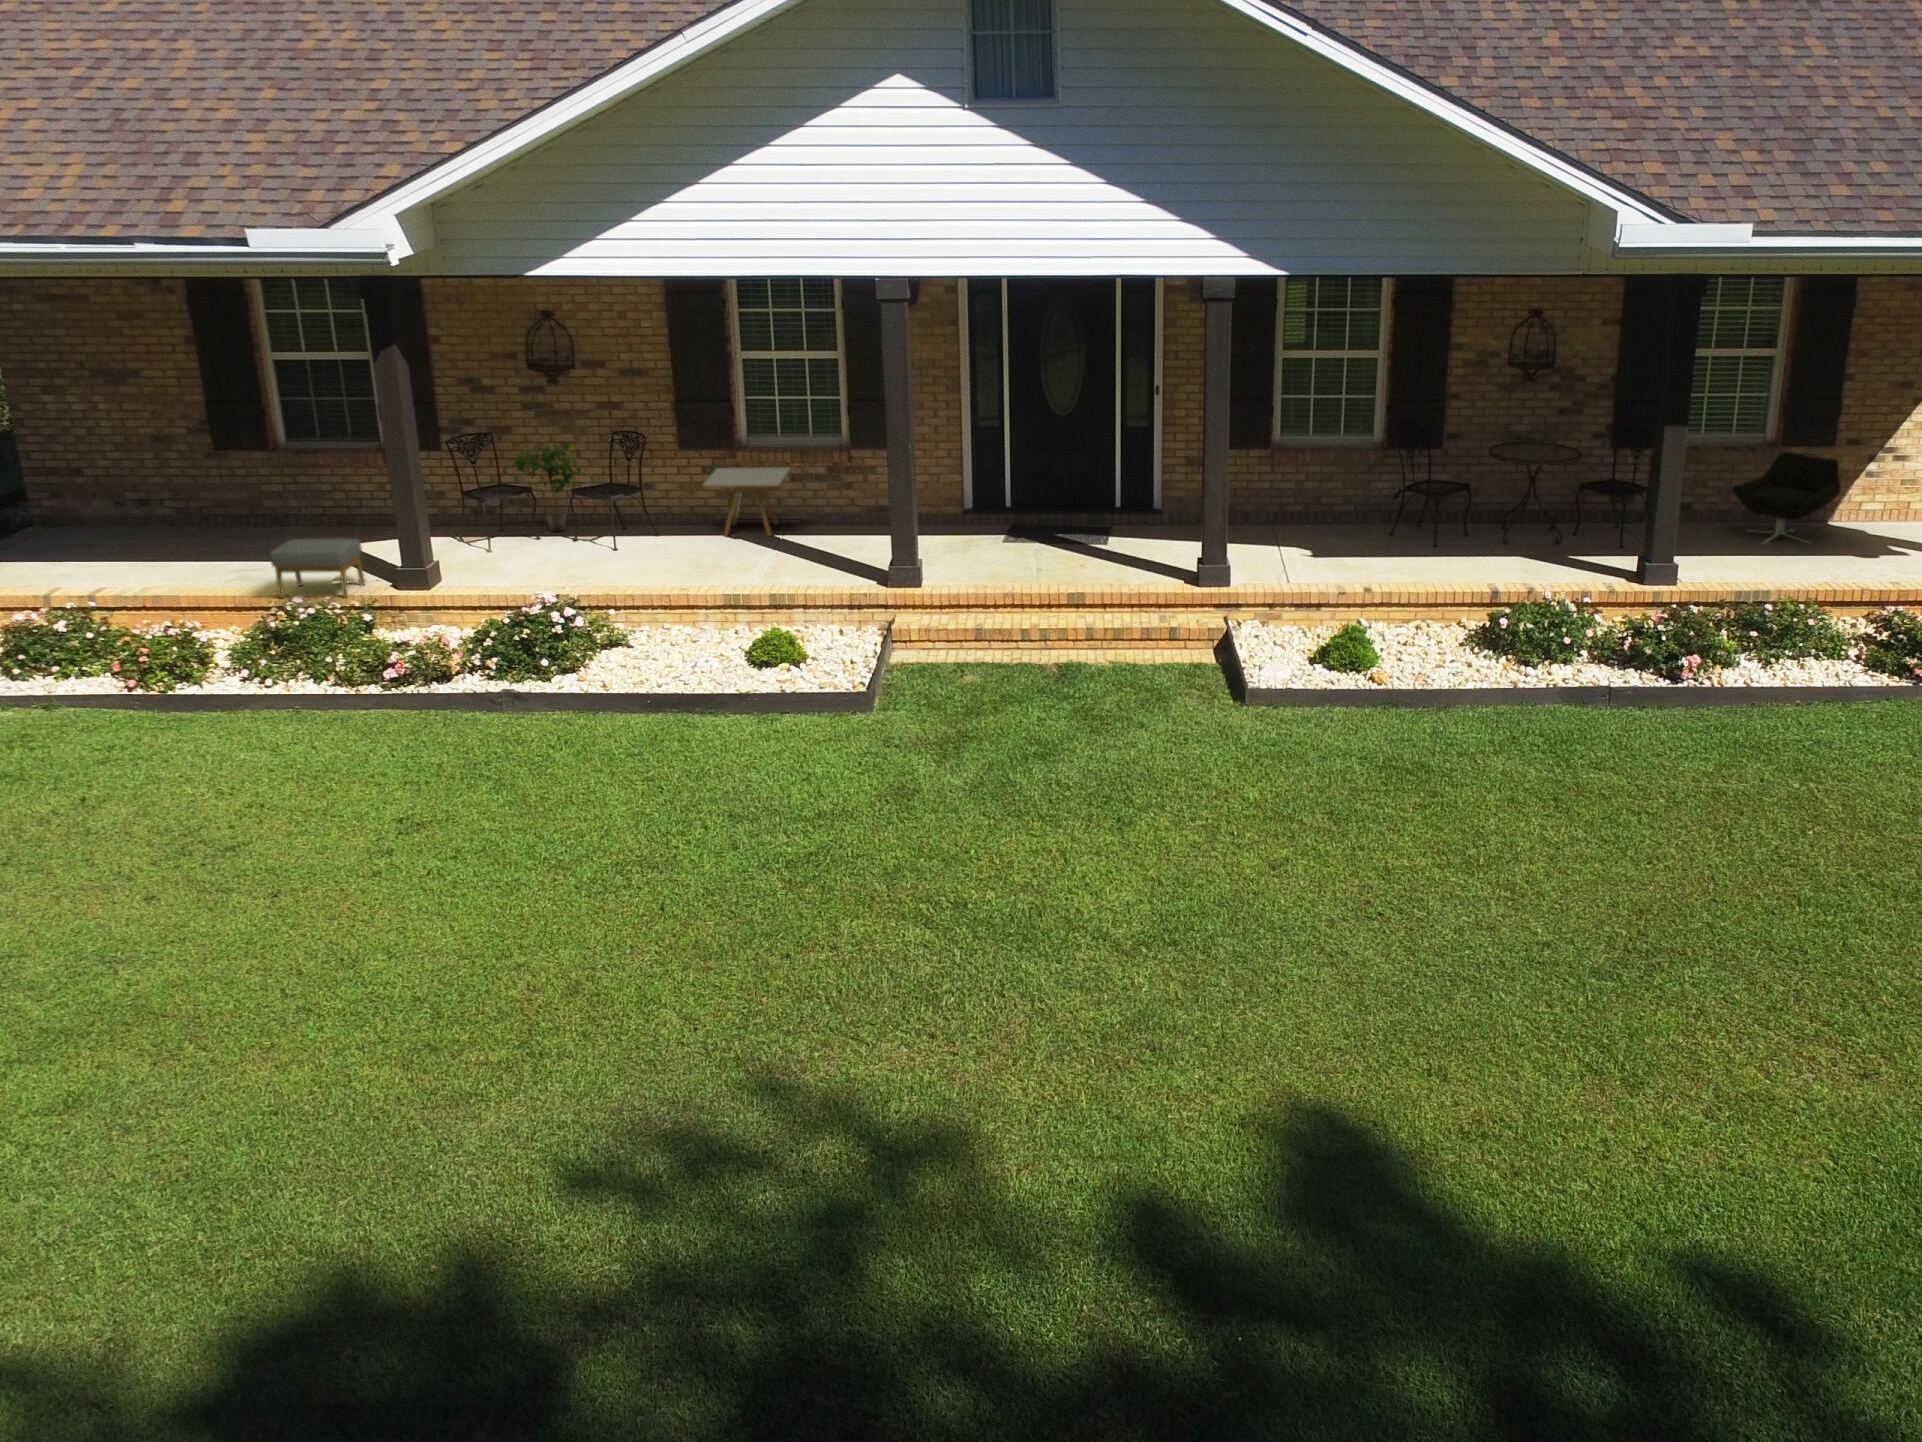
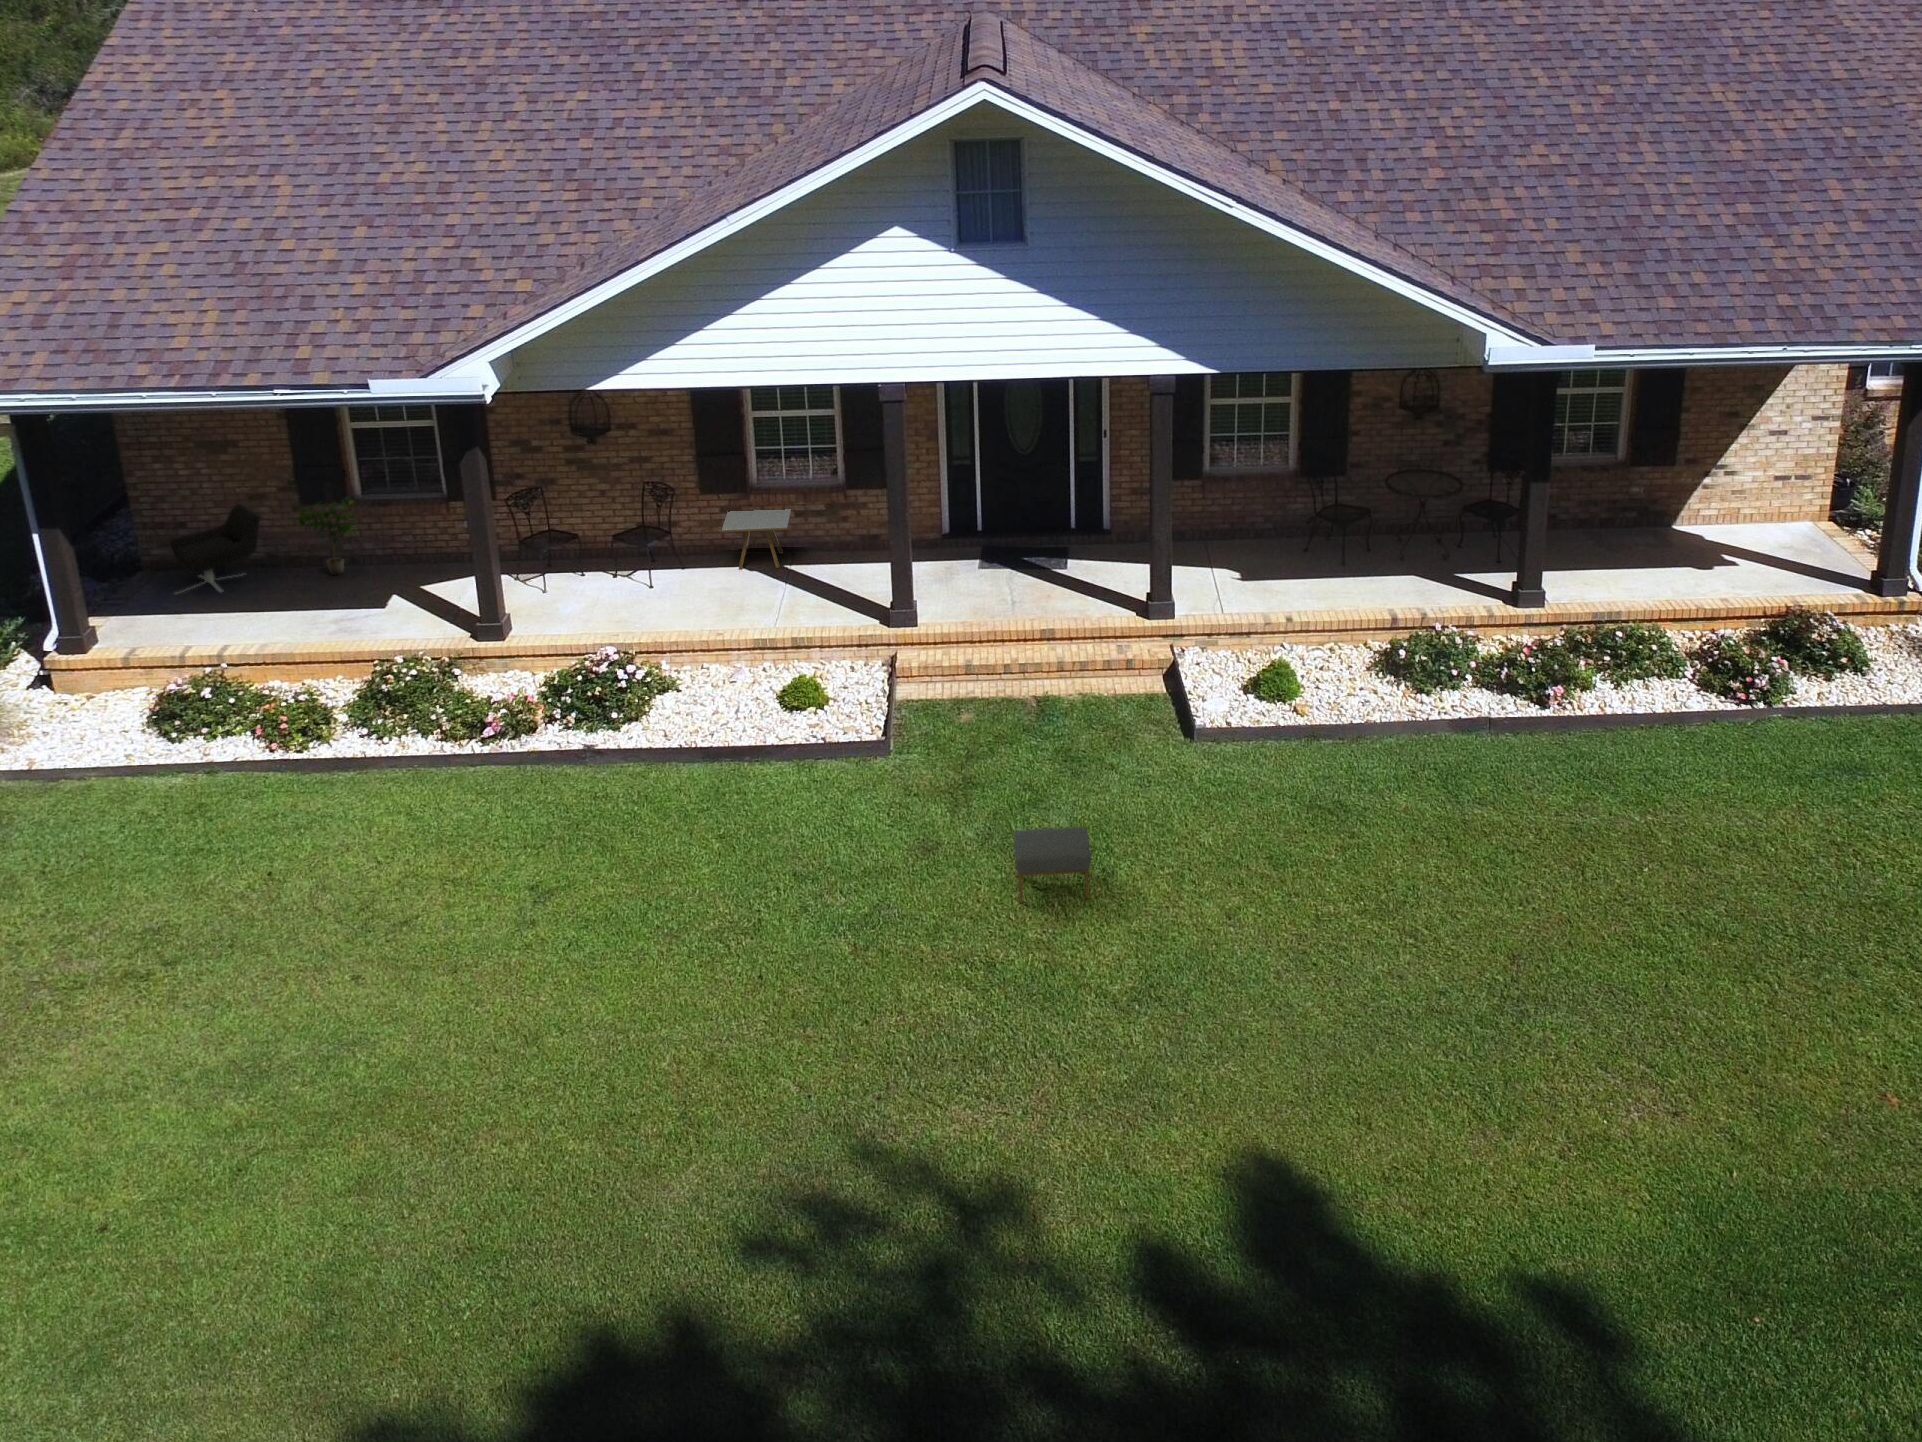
potted plant: present [509,442,581,532] -> present [293,497,357,575]
lounge chair: present [1733,452,1841,544] -> present [169,504,260,592]
footstool: present [270,538,365,598] -> present [1014,827,1091,903]

